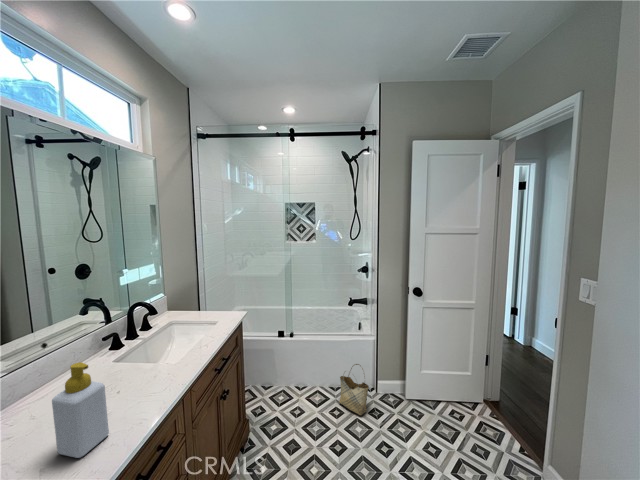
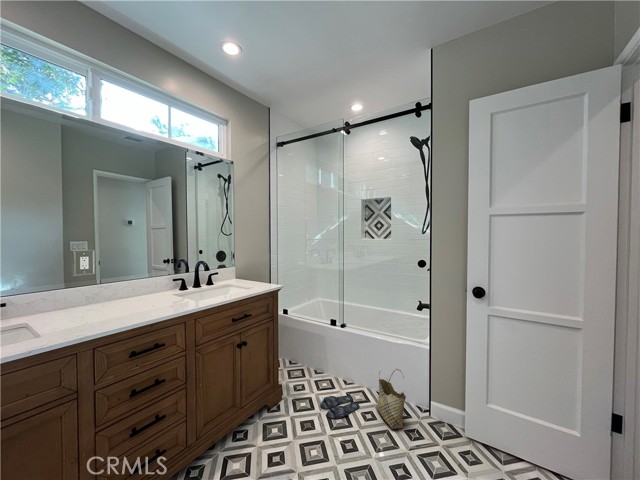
soap bottle: present [52,362,109,458] -> none [100,266,127,321]
slippers: none [290,400,325,430] -> present [320,395,360,419]

